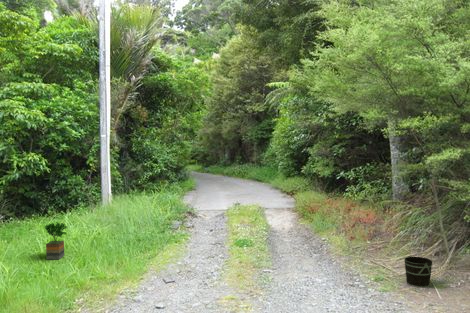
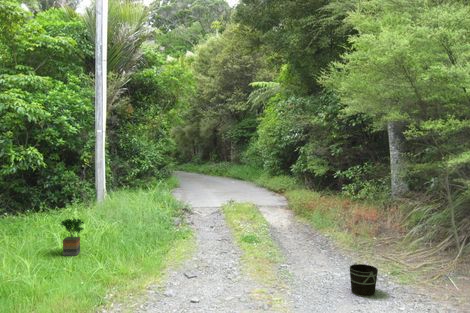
bucket: present [404,256,432,287] -> present [350,264,378,297]

